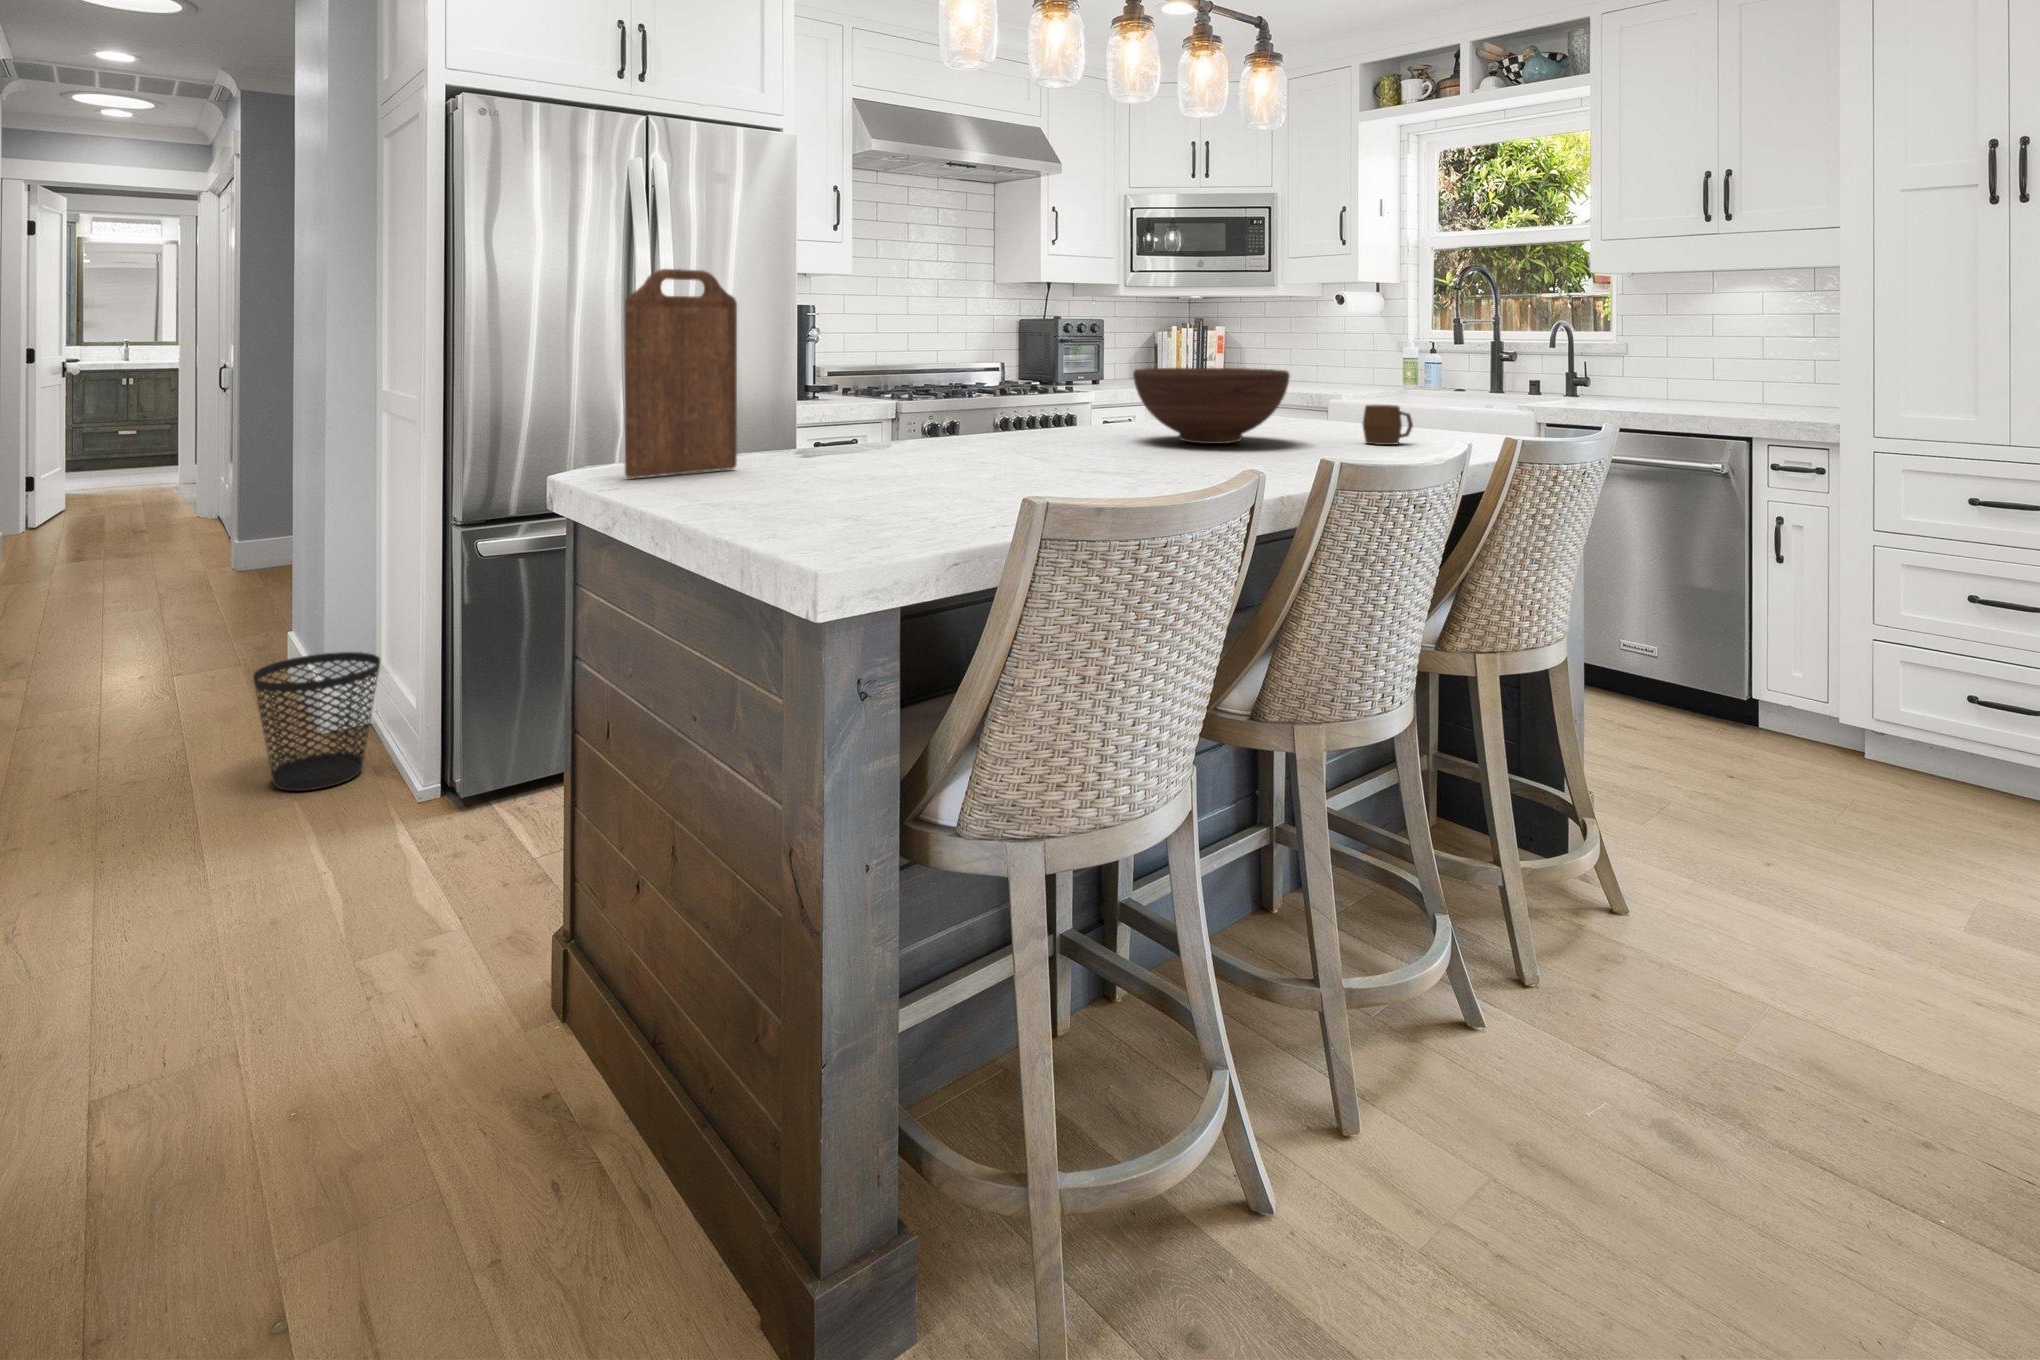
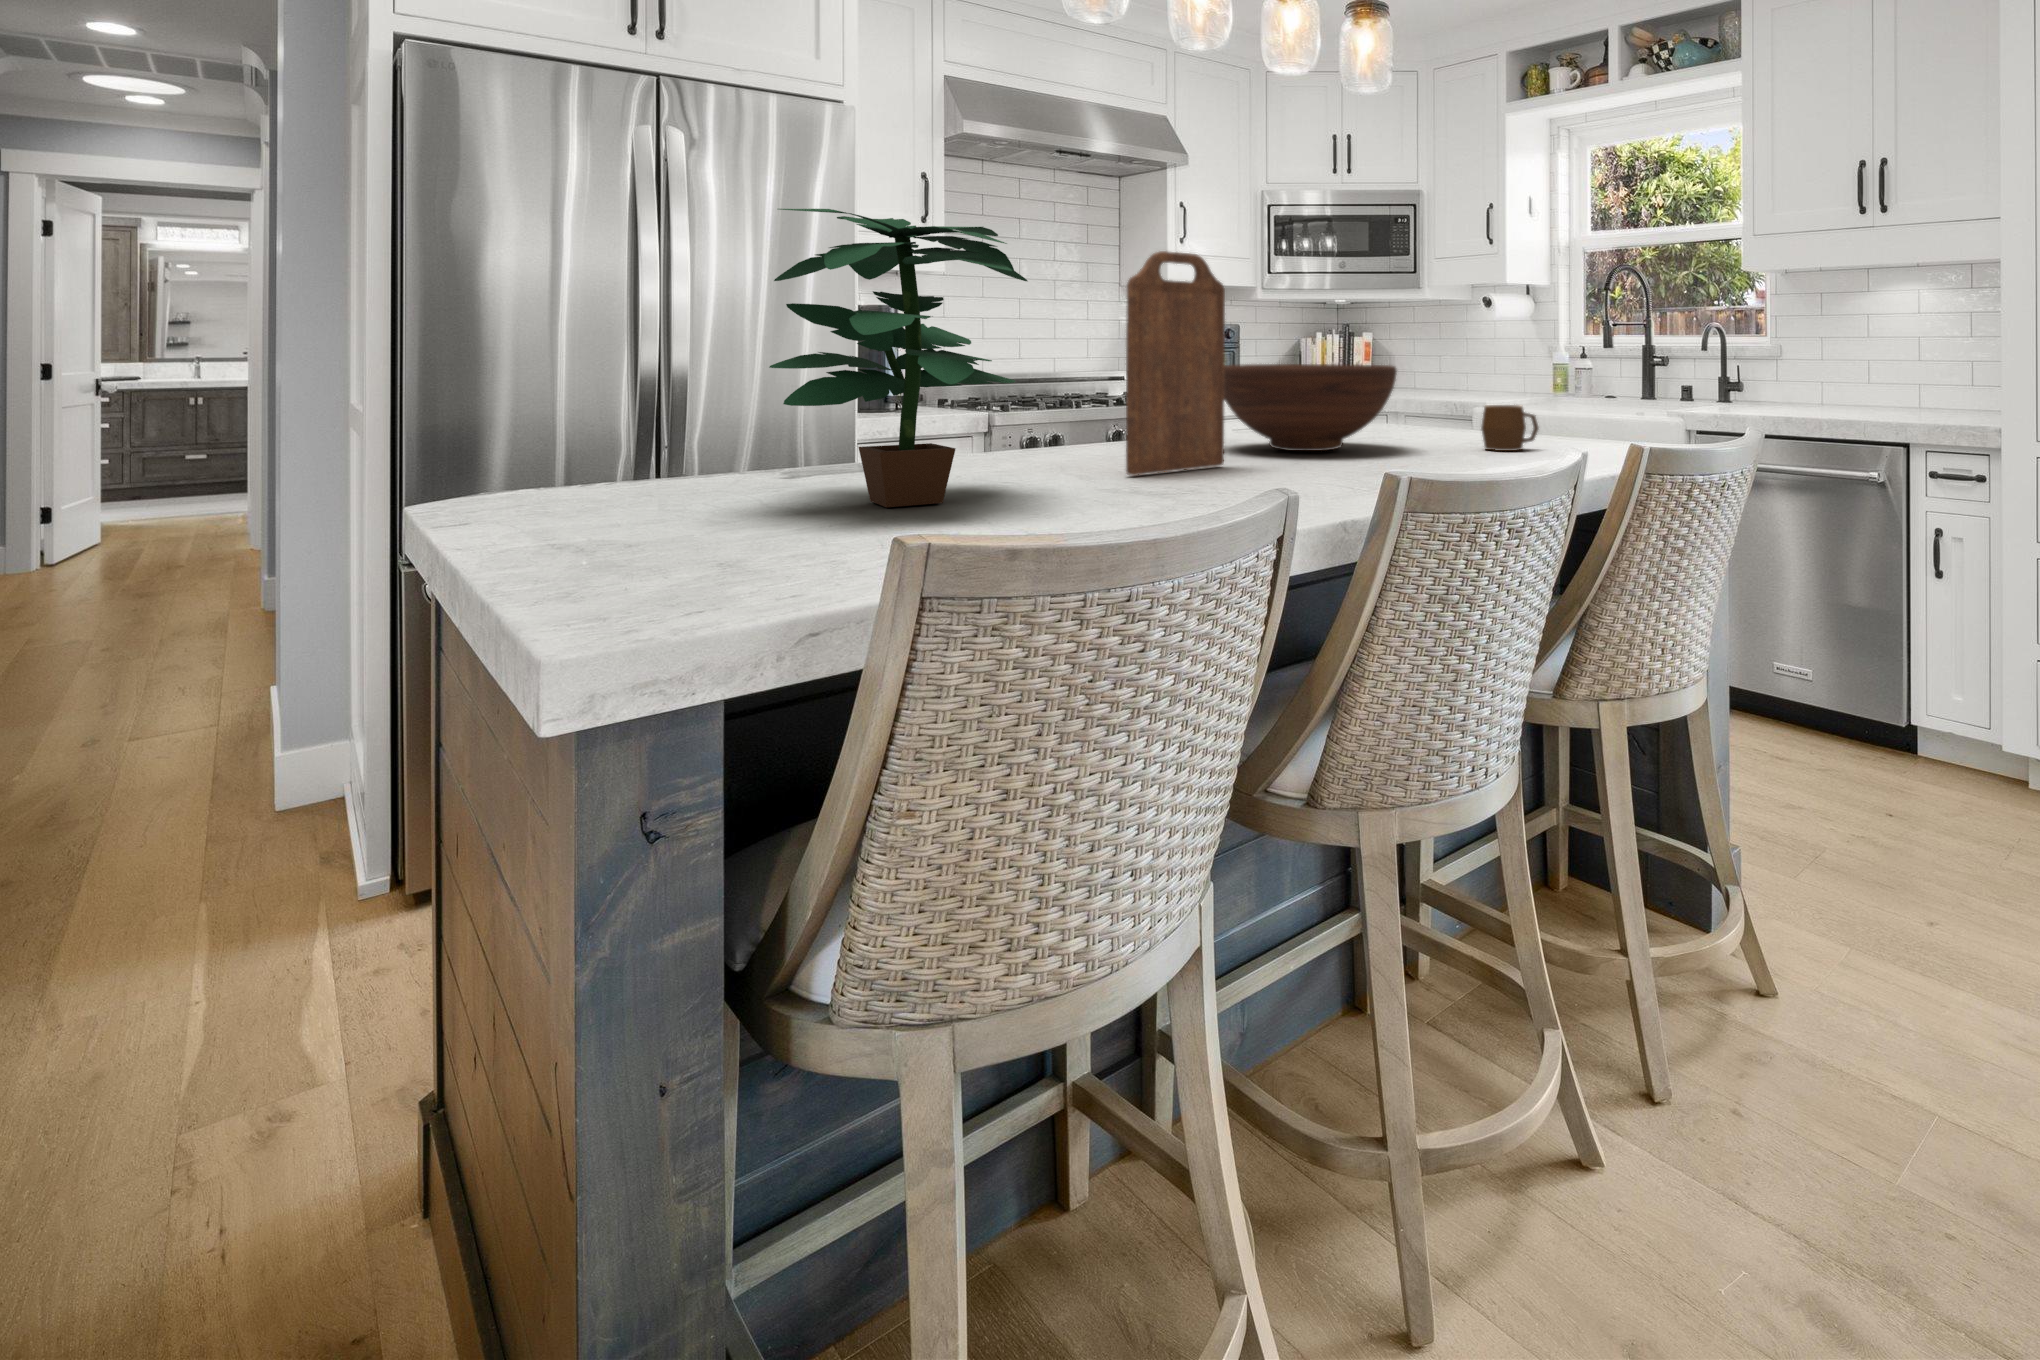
potted plant: none [835,259,1021,486] -> present [769,209,1027,507]
cutting board: present [625,269,737,478] -> present [1126,251,1225,476]
wastebasket: present [253,652,380,791] -> none [153,710,334,885]

